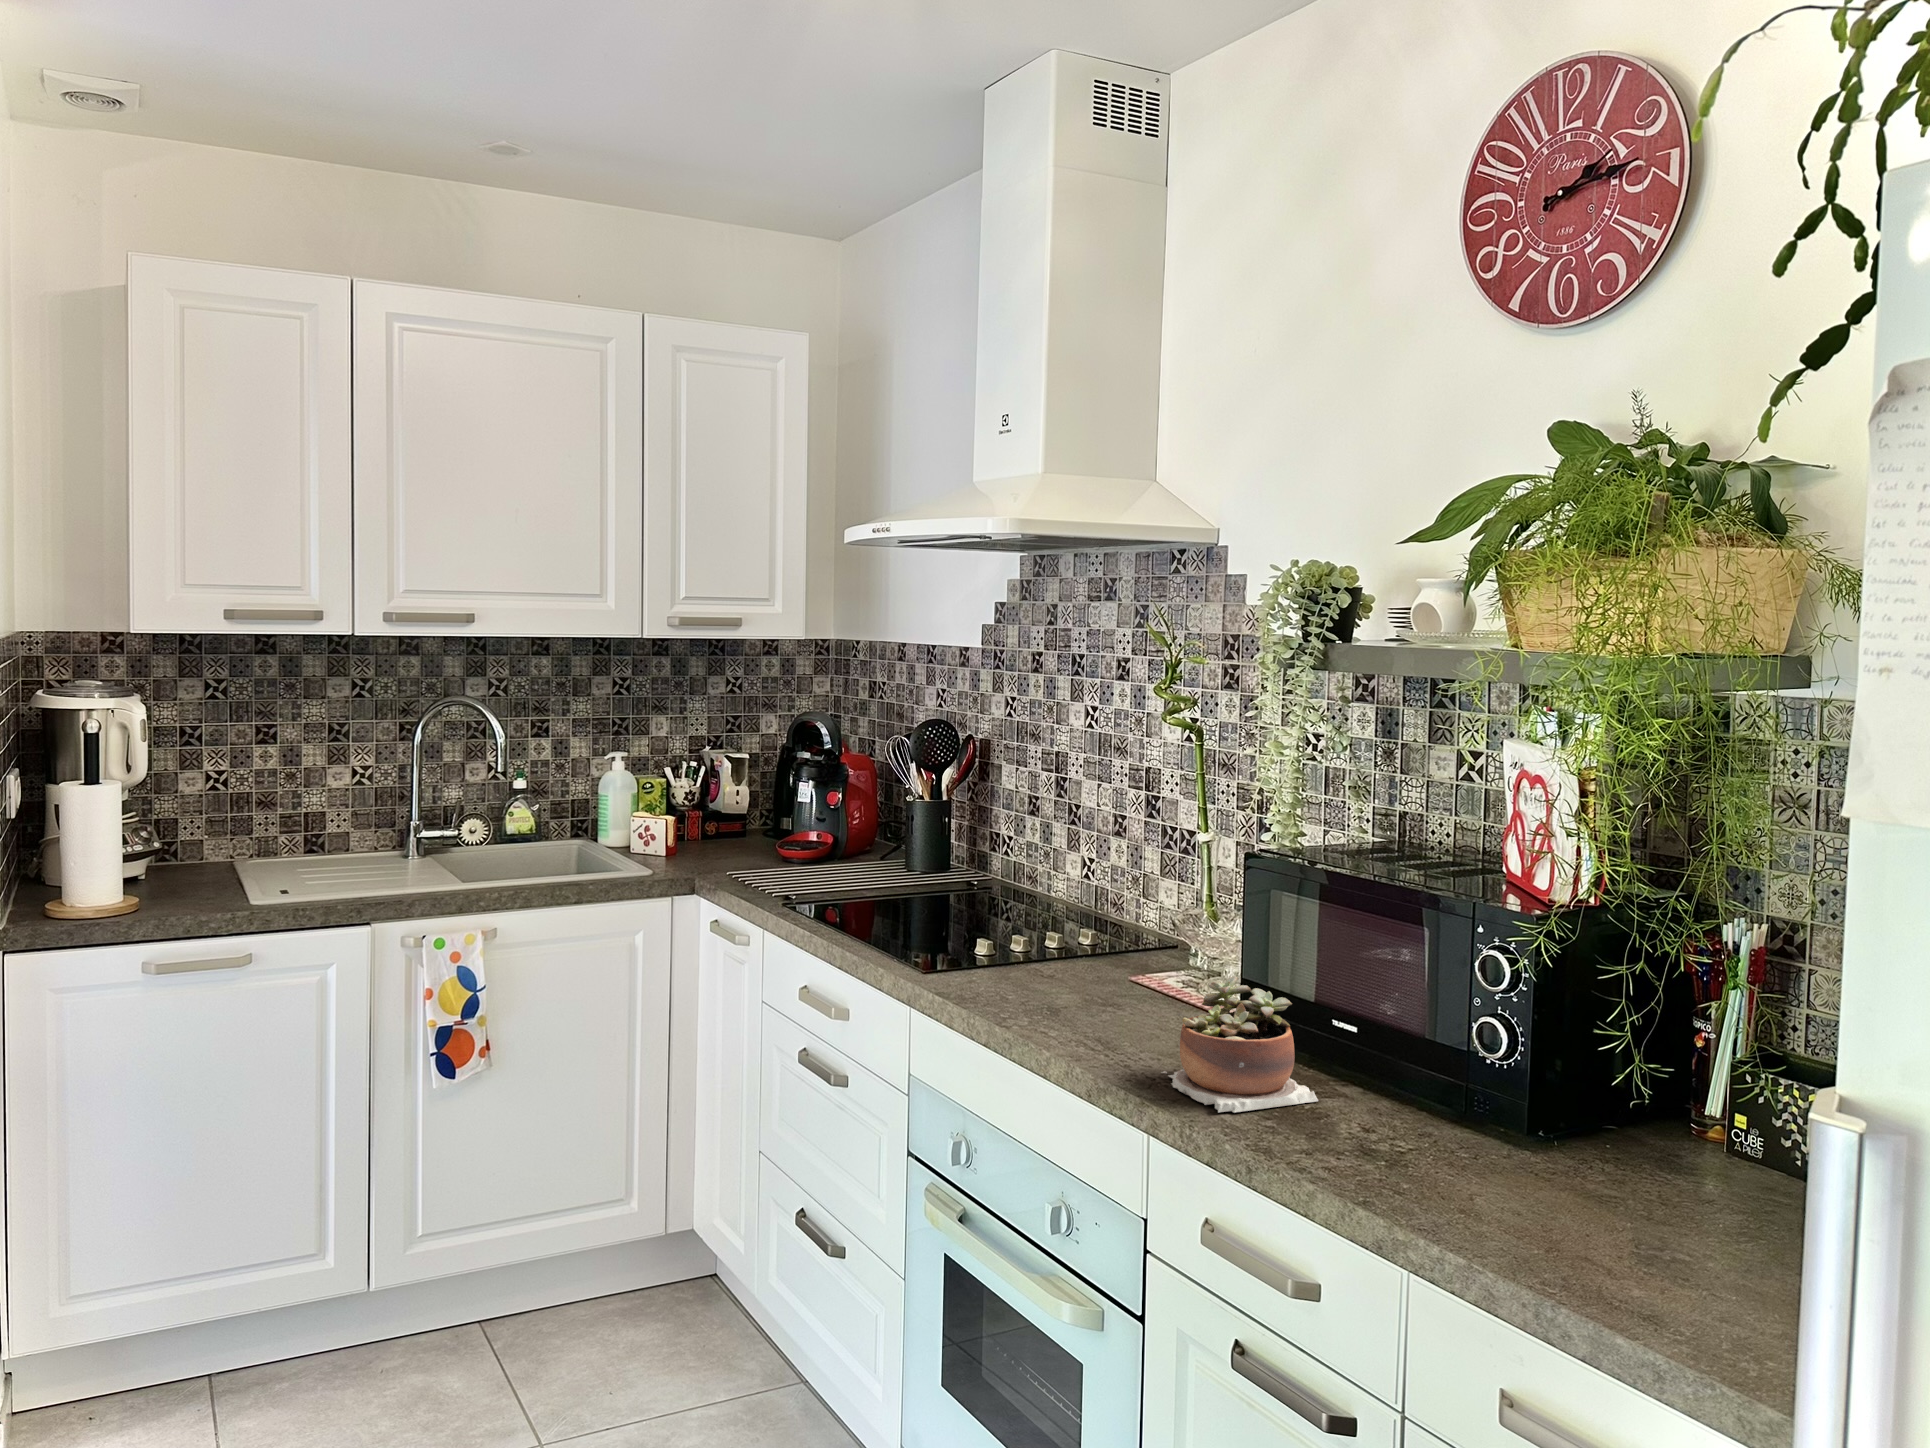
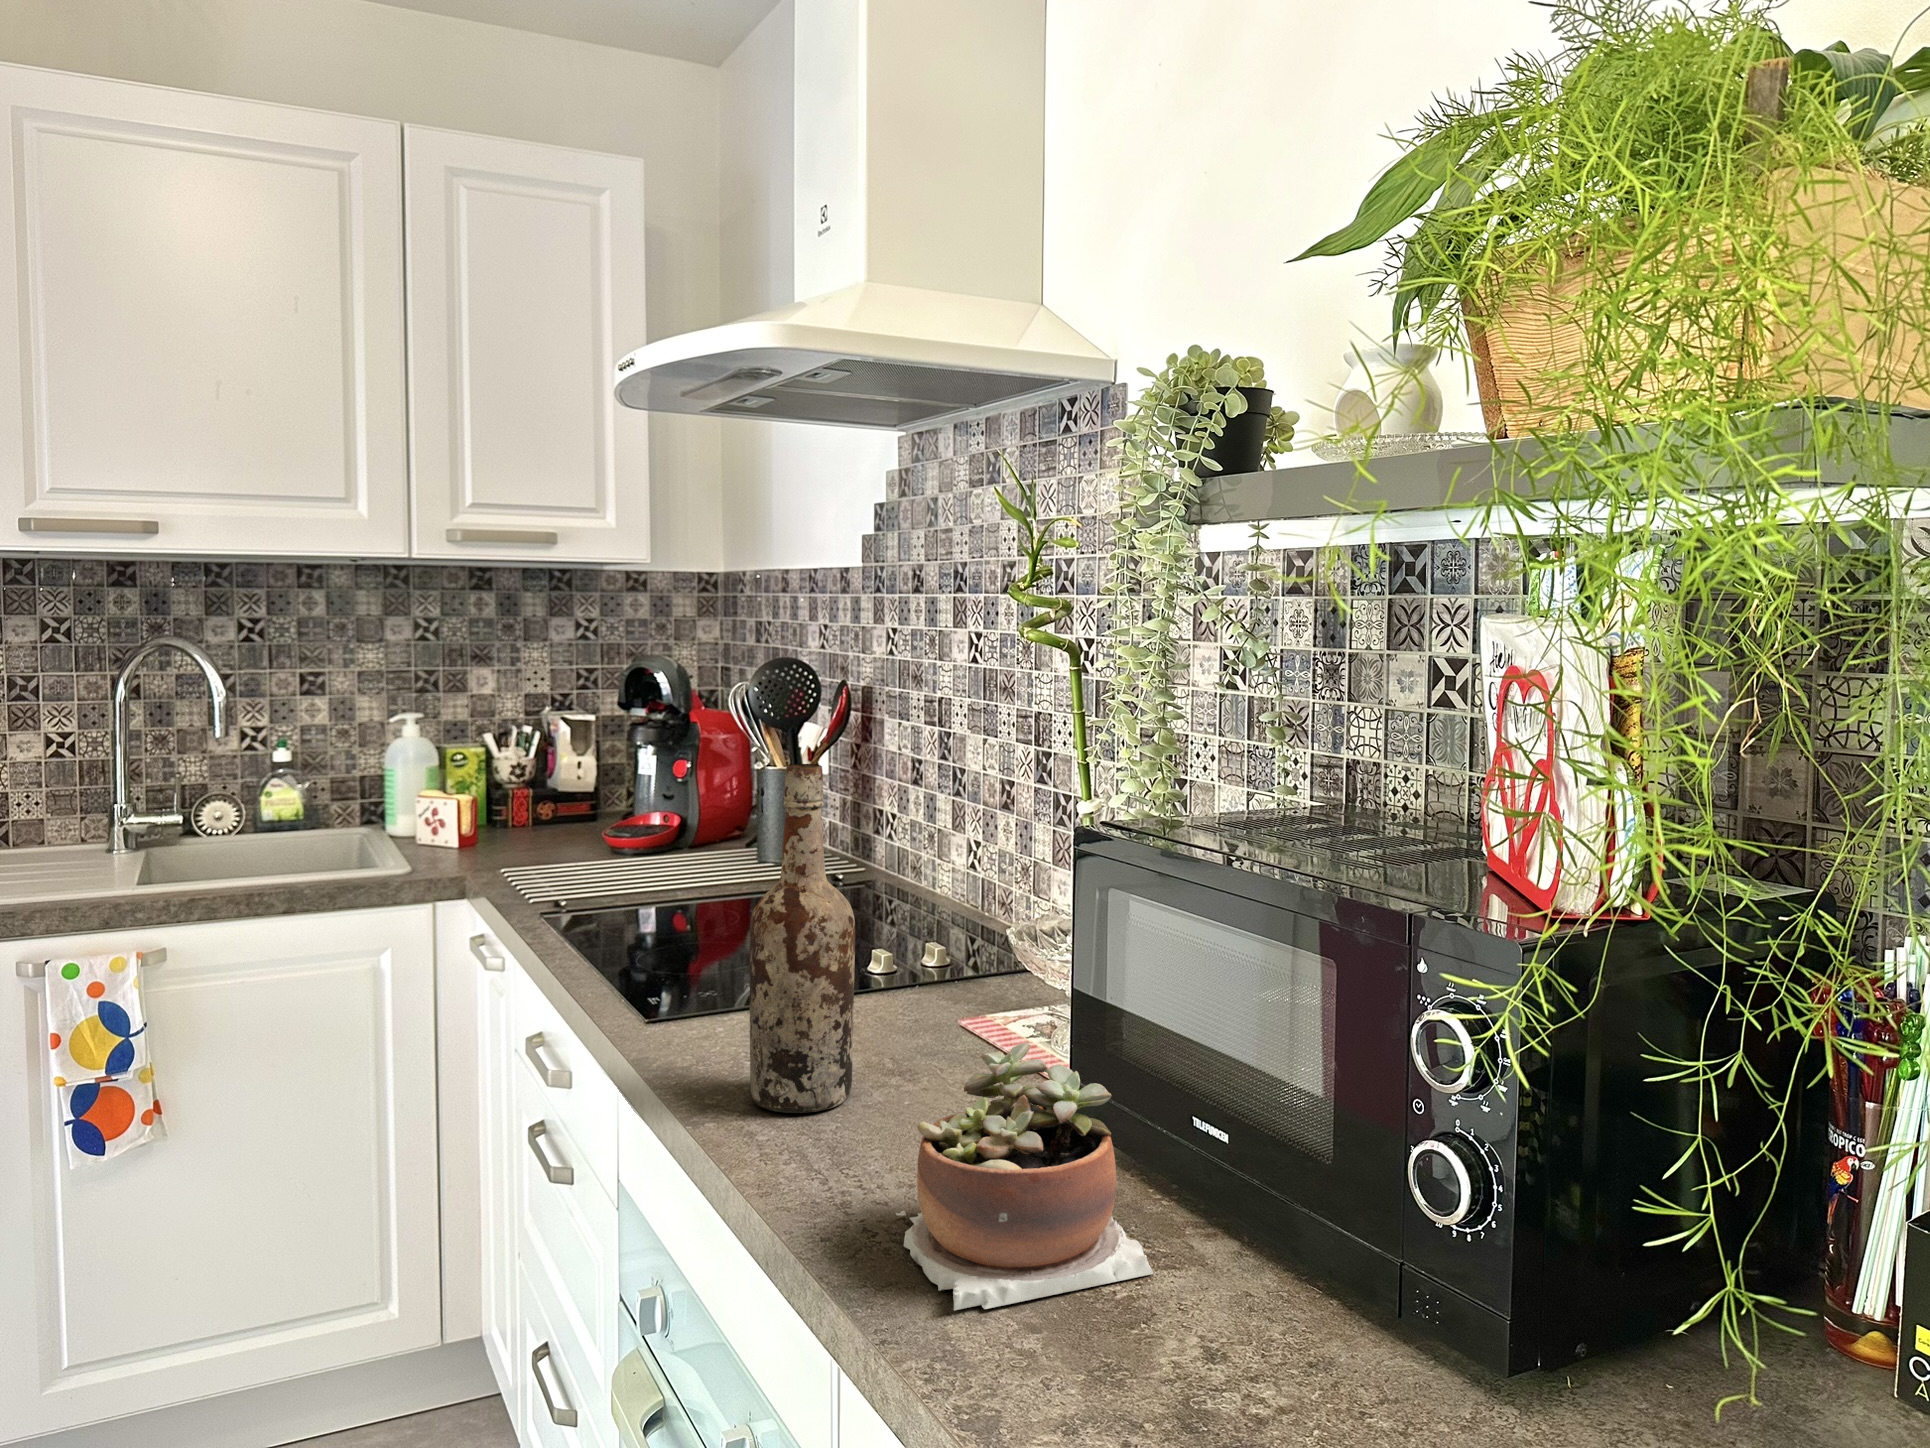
wine bottle: none [1028,810,1095,1027] -> present [750,764,855,1113]

